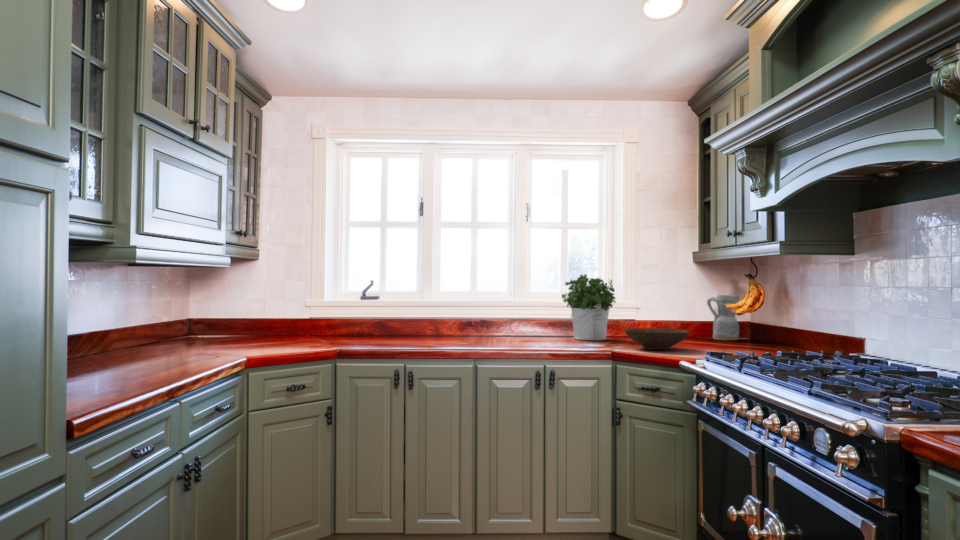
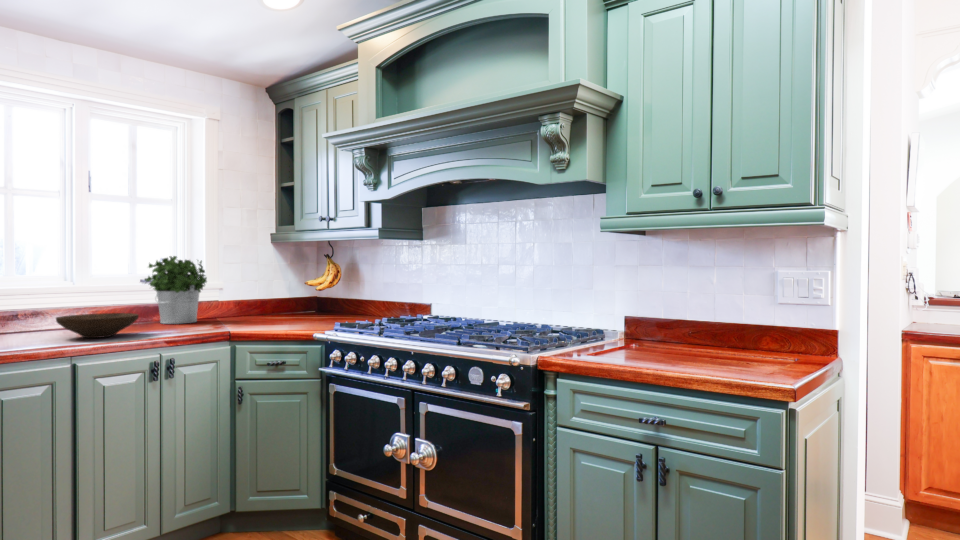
ceramic pitcher: present [707,295,739,340] -> none [283,273,312,312]
wooden bowl: present [624,328,689,350] -> present [56,313,139,338]

